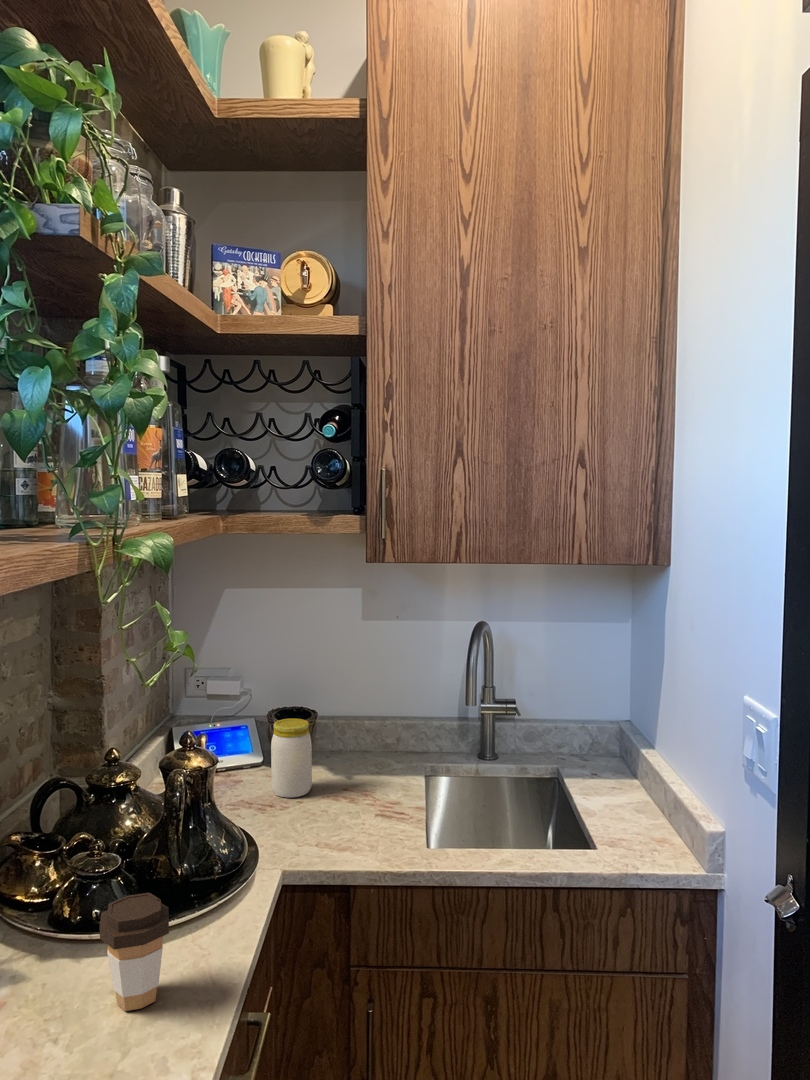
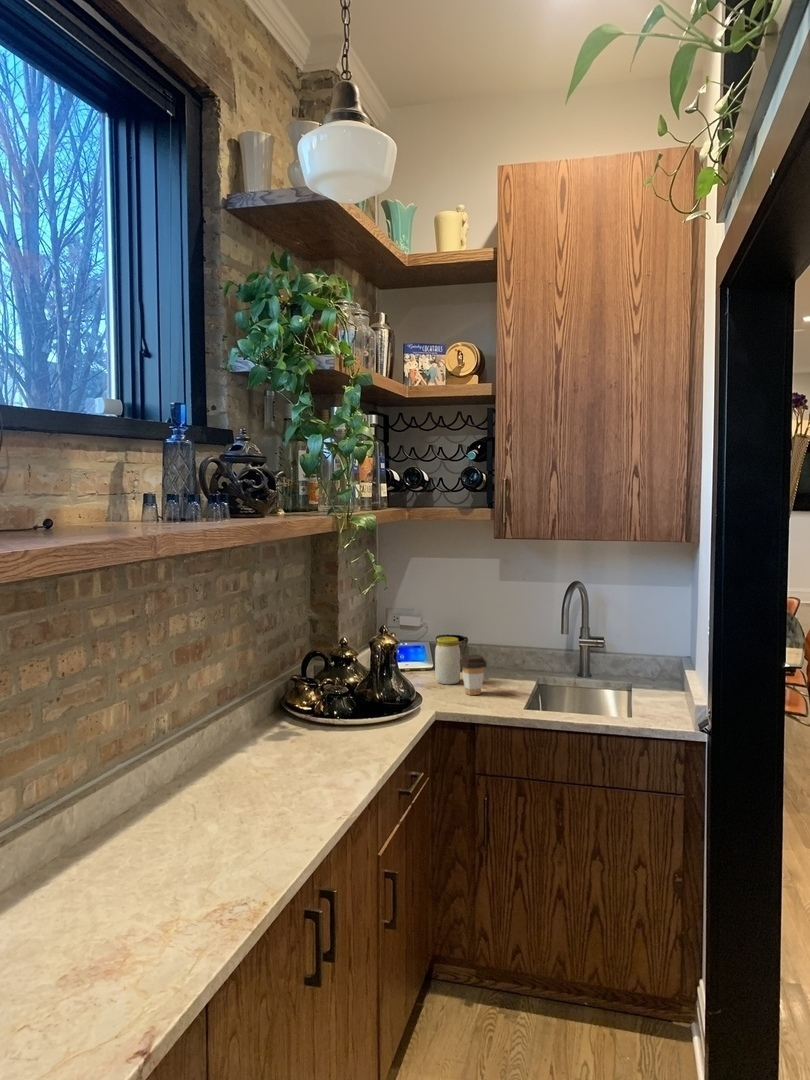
coffee cup: present [100,893,169,1011] -> present [460,655,487,695]

